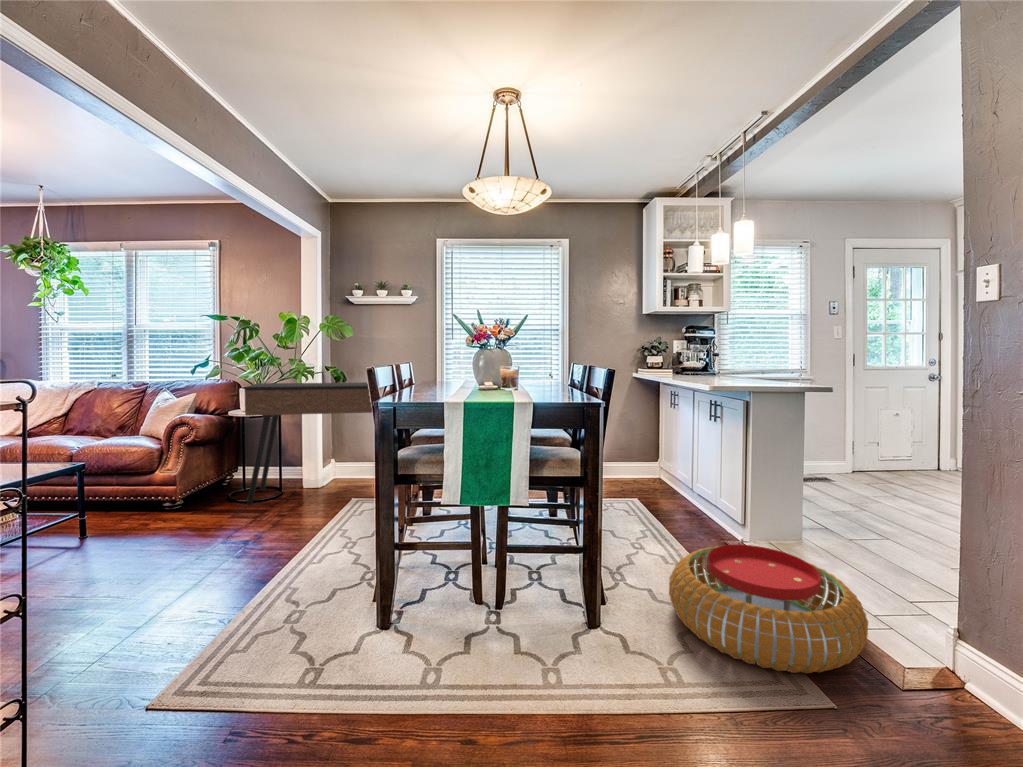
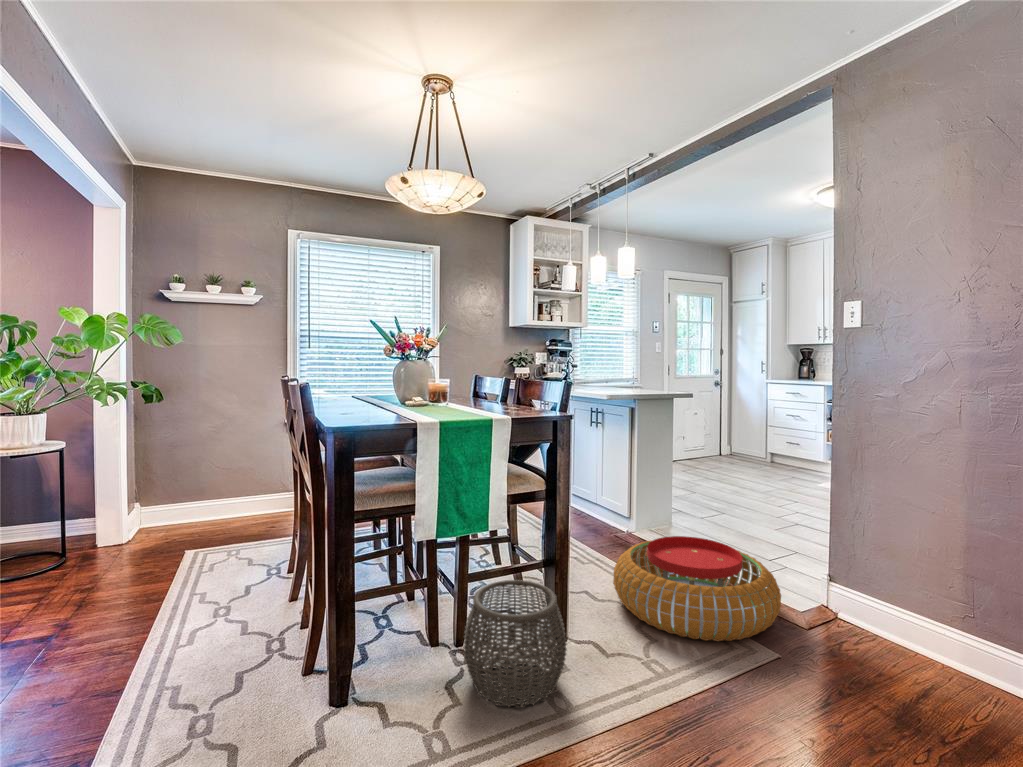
console table: present [244,382,372,505] -> none [11,400,262,585]
woven basket: none [476,558,573,677] -> present [464,580,567,708]

